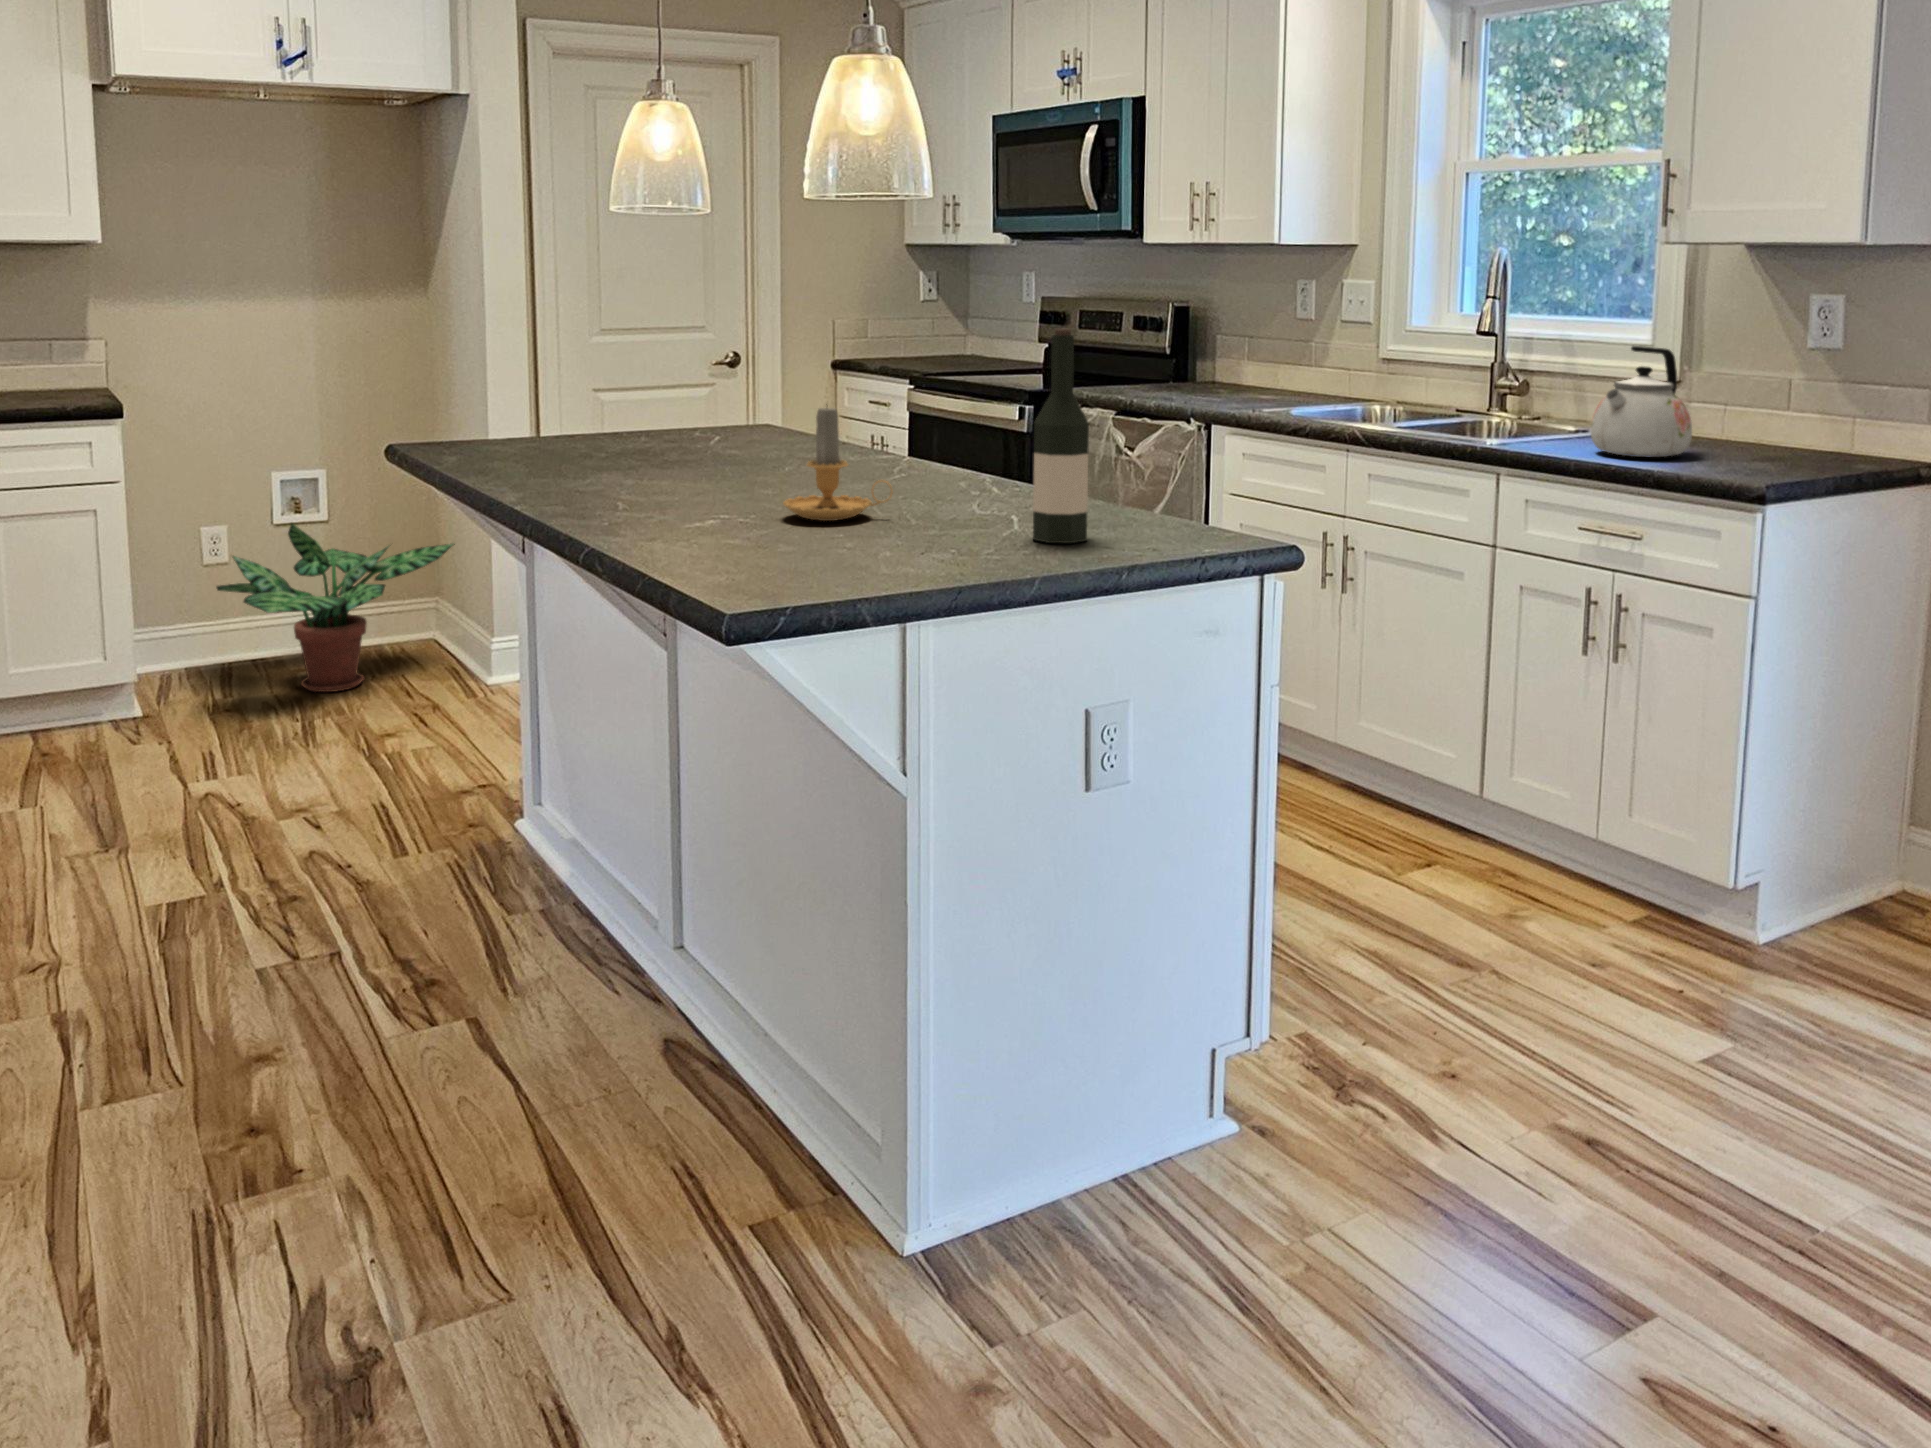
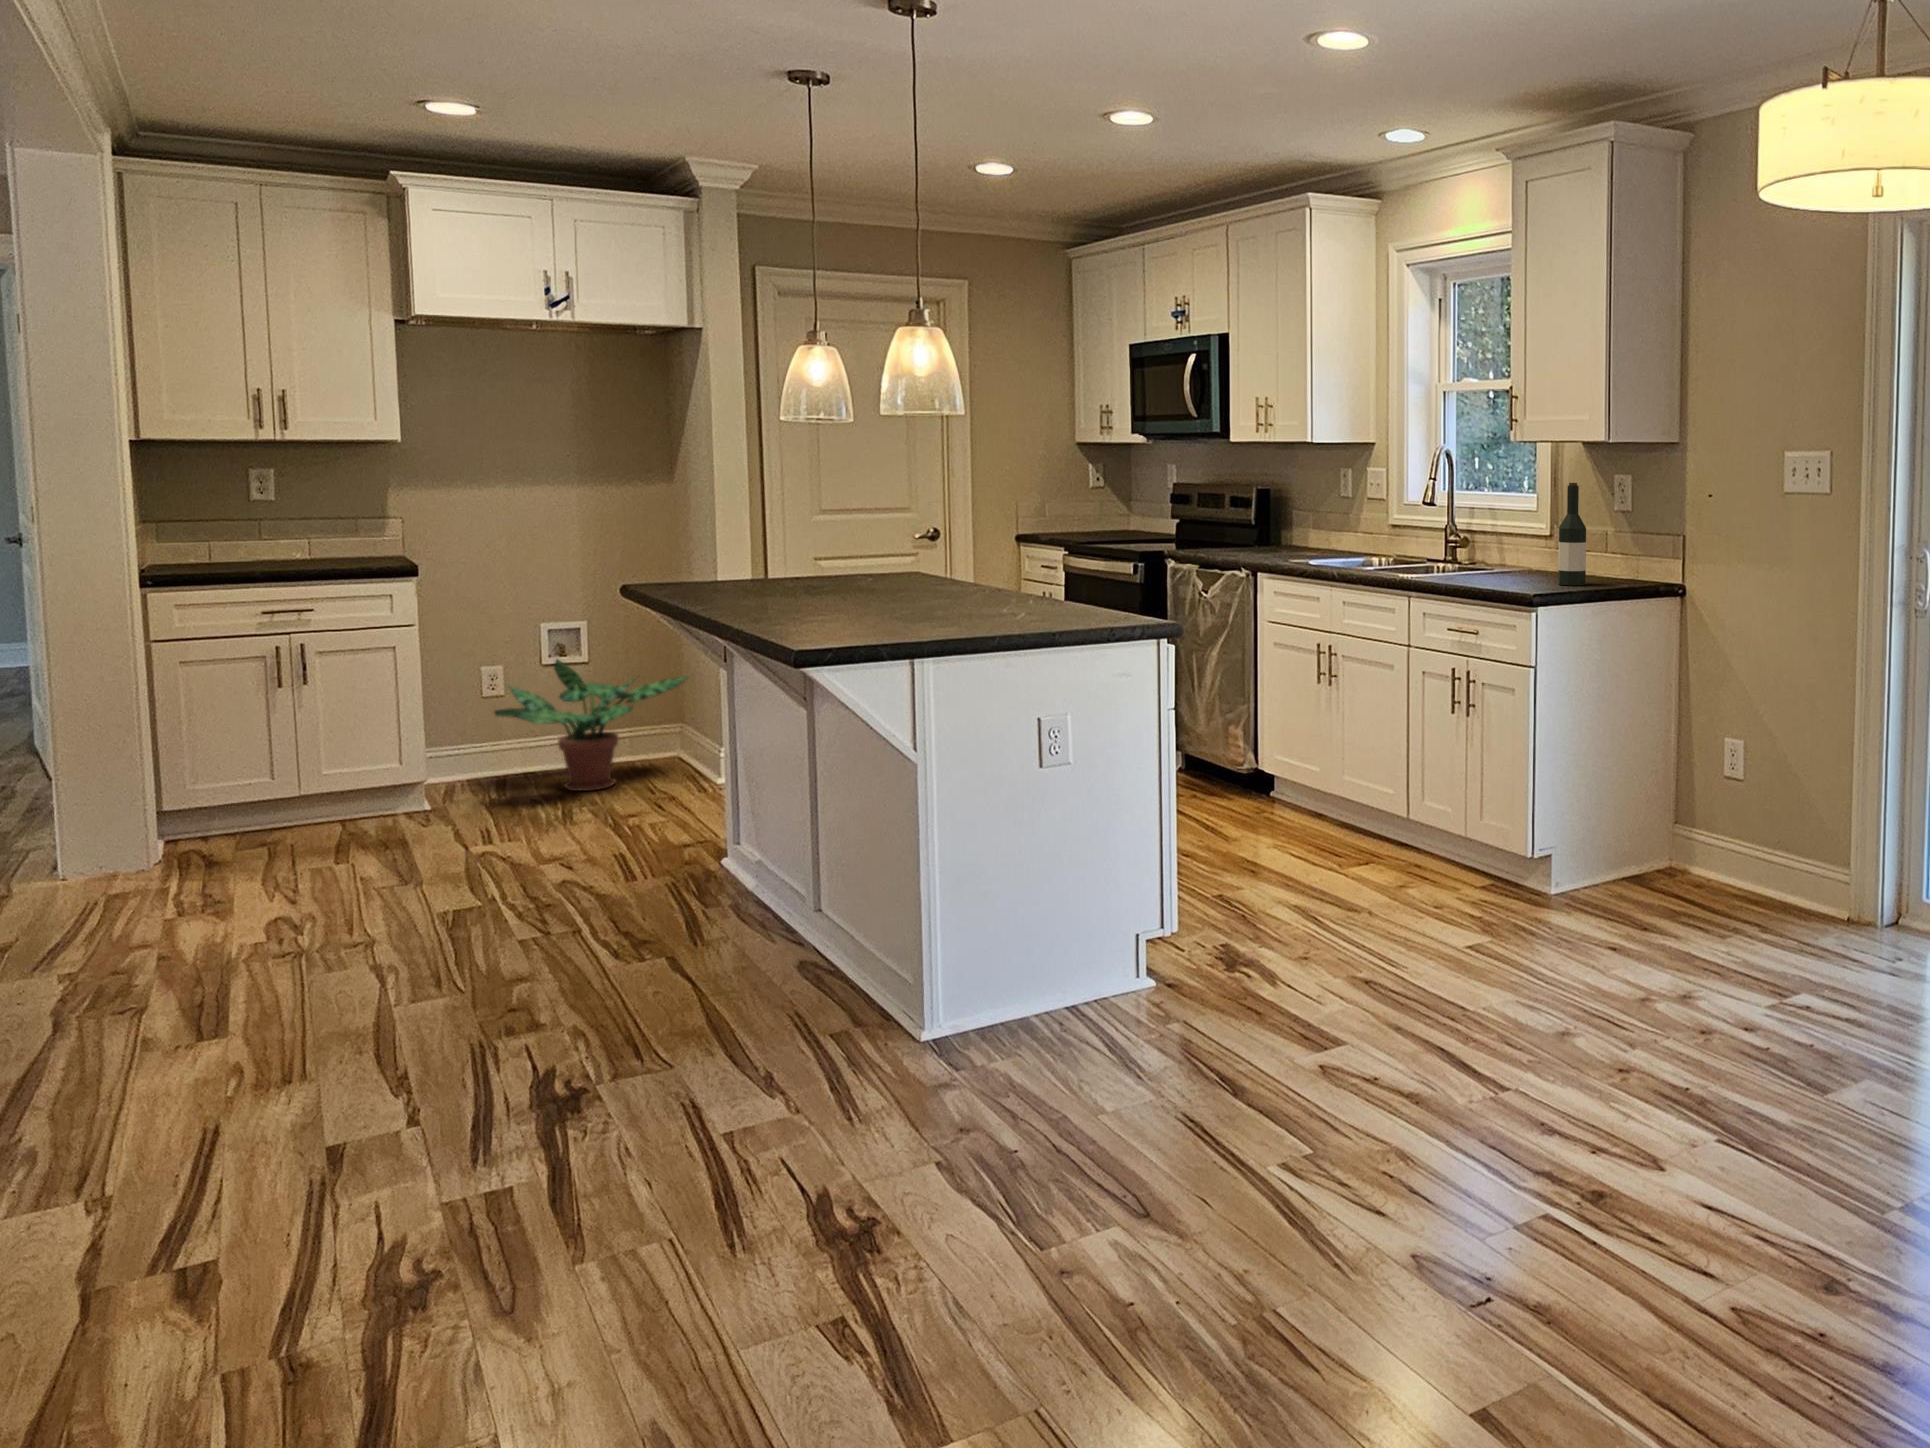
wine bottle: present [1033,329,1089,543] -> present [1558,483,1586,585]
kettle: present [1591,346,1692,457] -> none [1463,508,1524,581]
candle: present [783,408,893,521] -> none [871,540,943,614]

